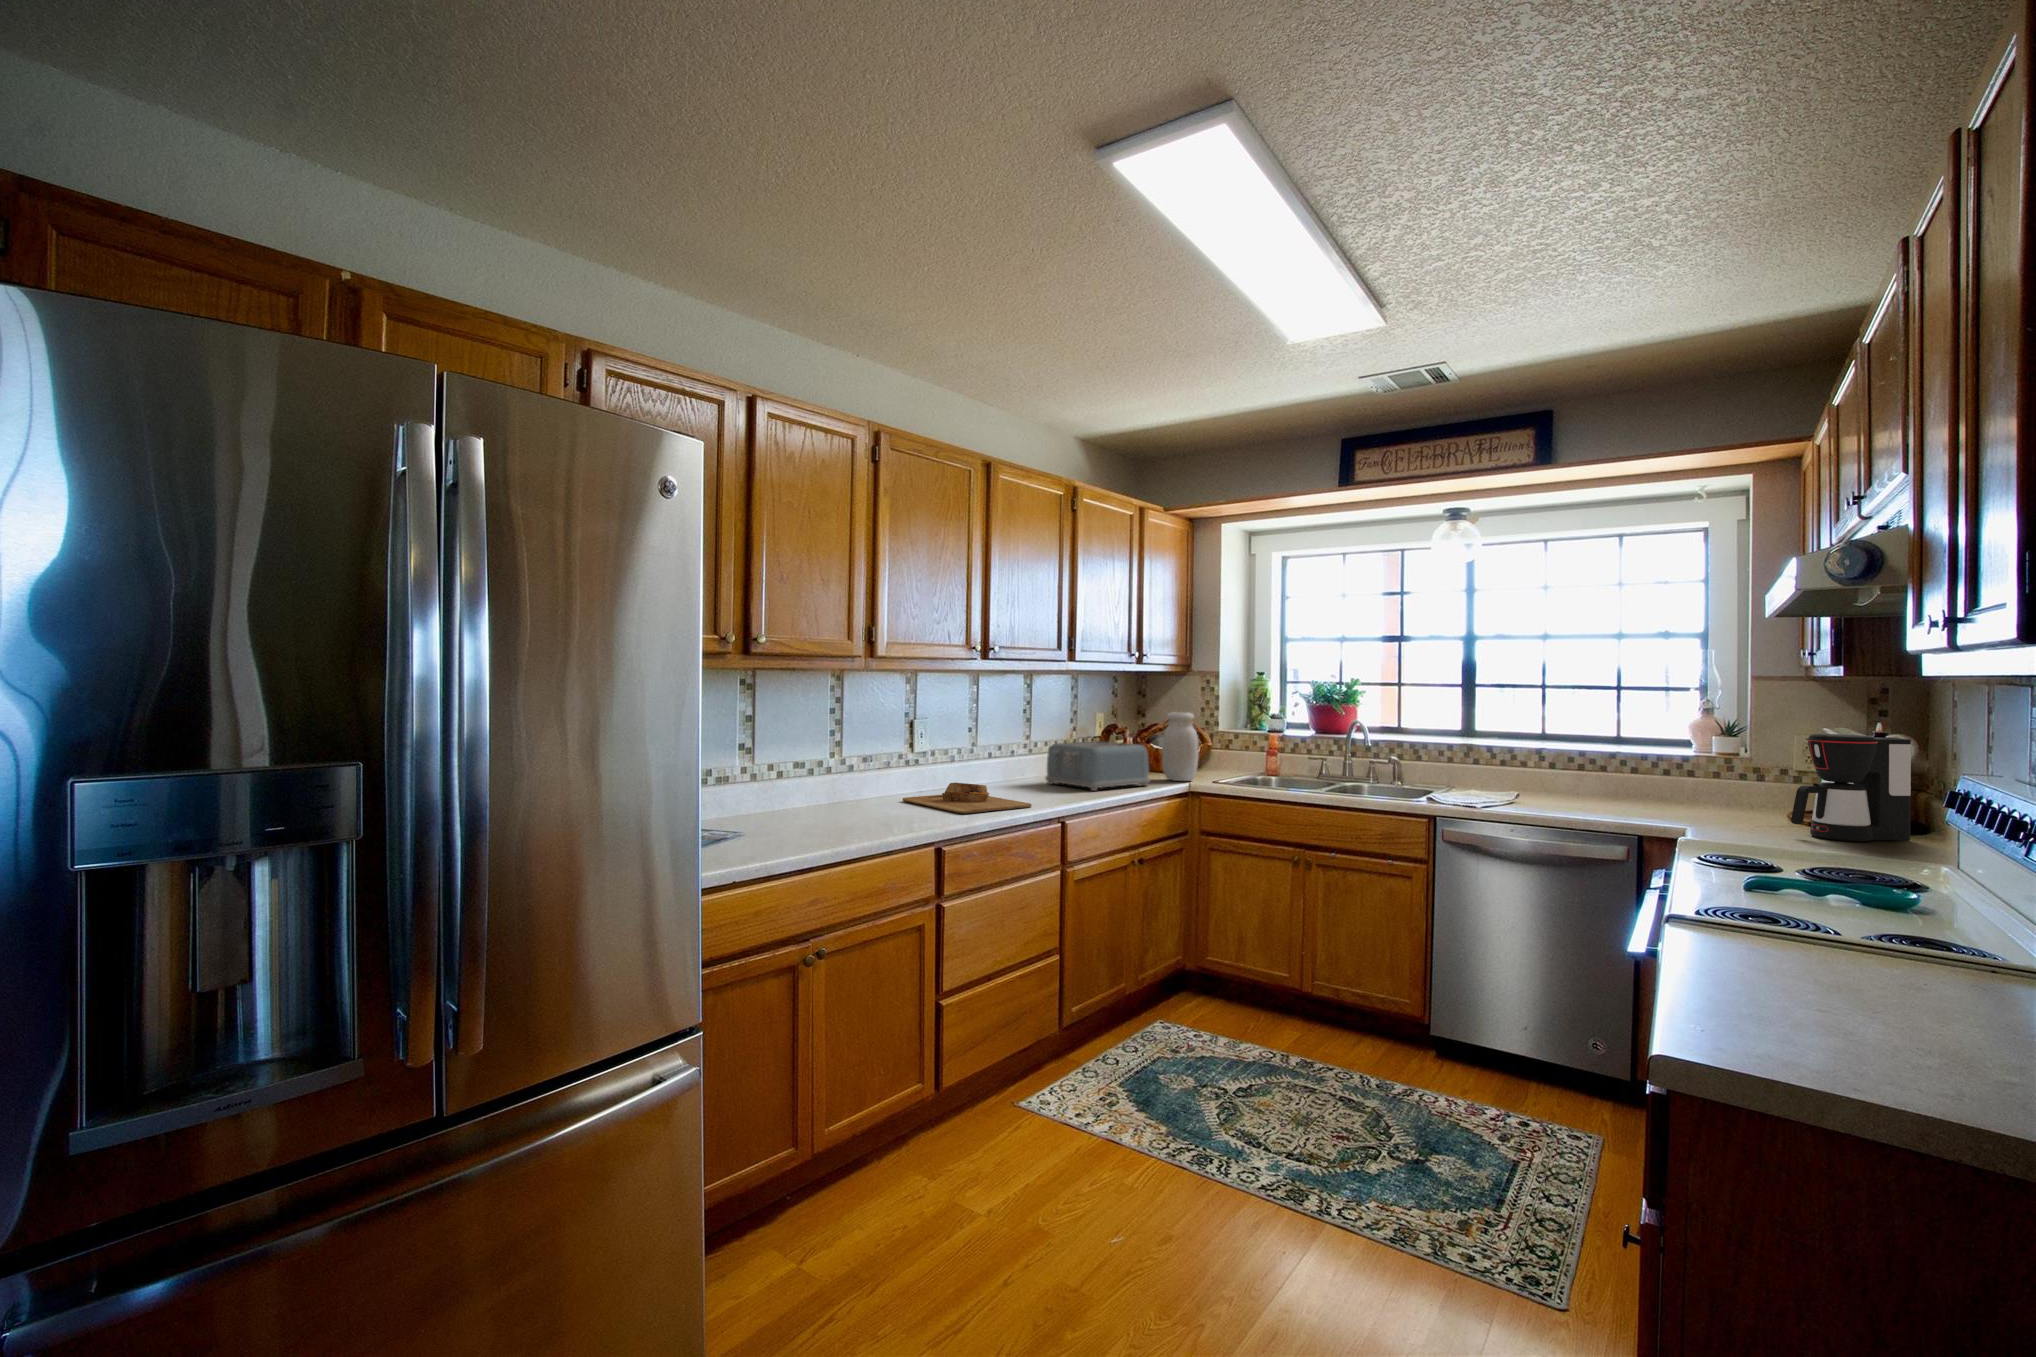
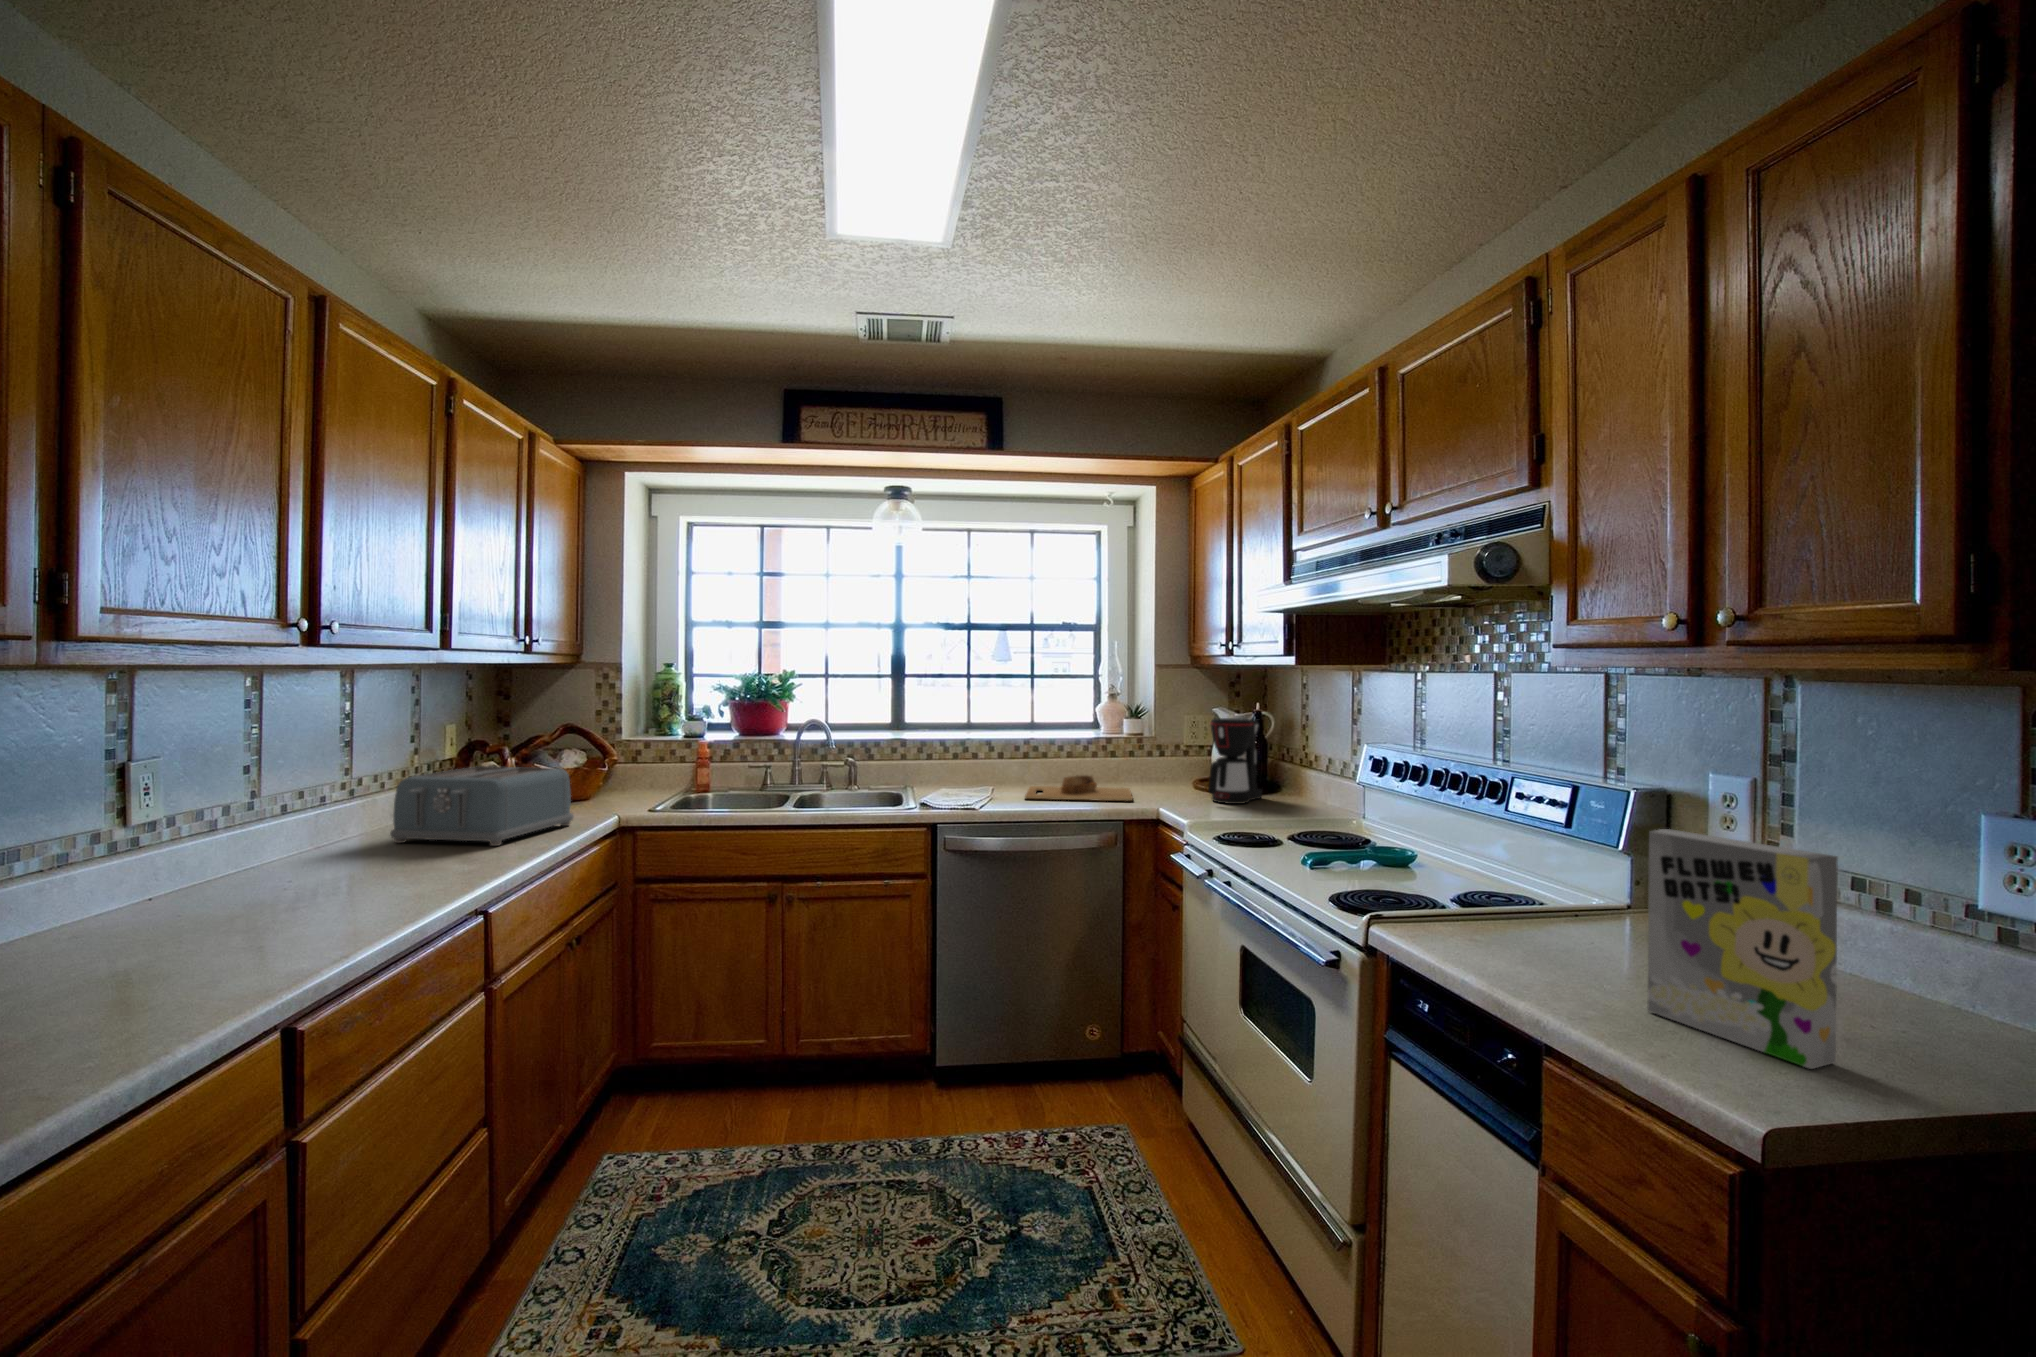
jar: present [1162,712,1198,781] -> none [577,718,630,811]
cutting board: present [903,782,1032,814] -> present [1025,775,1133,801]
cereal box: none [1791,828,1894,1058] -> present [1647,829,1837,1069]

